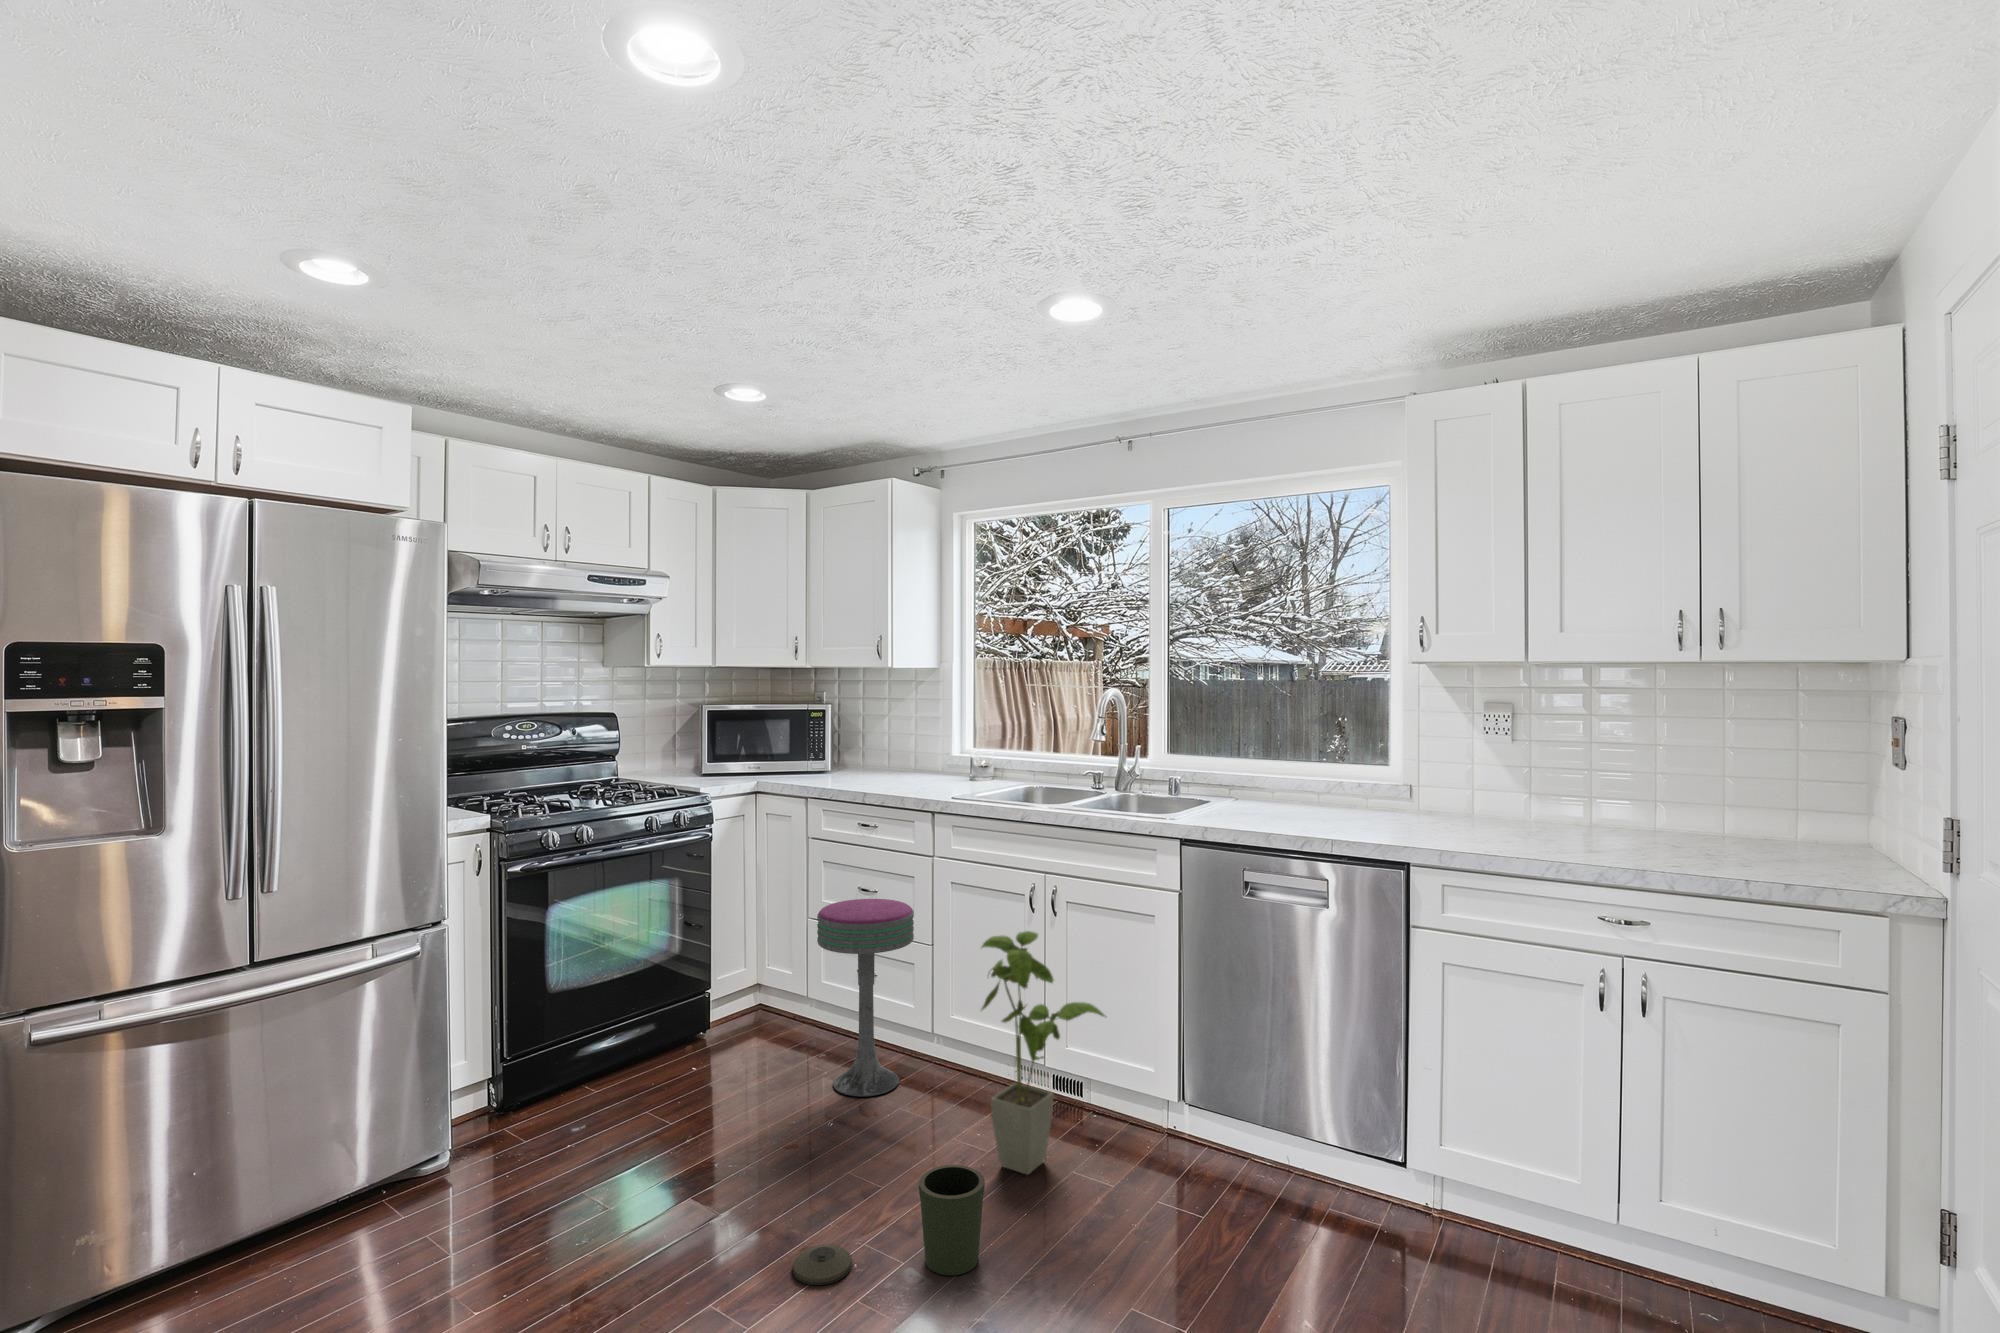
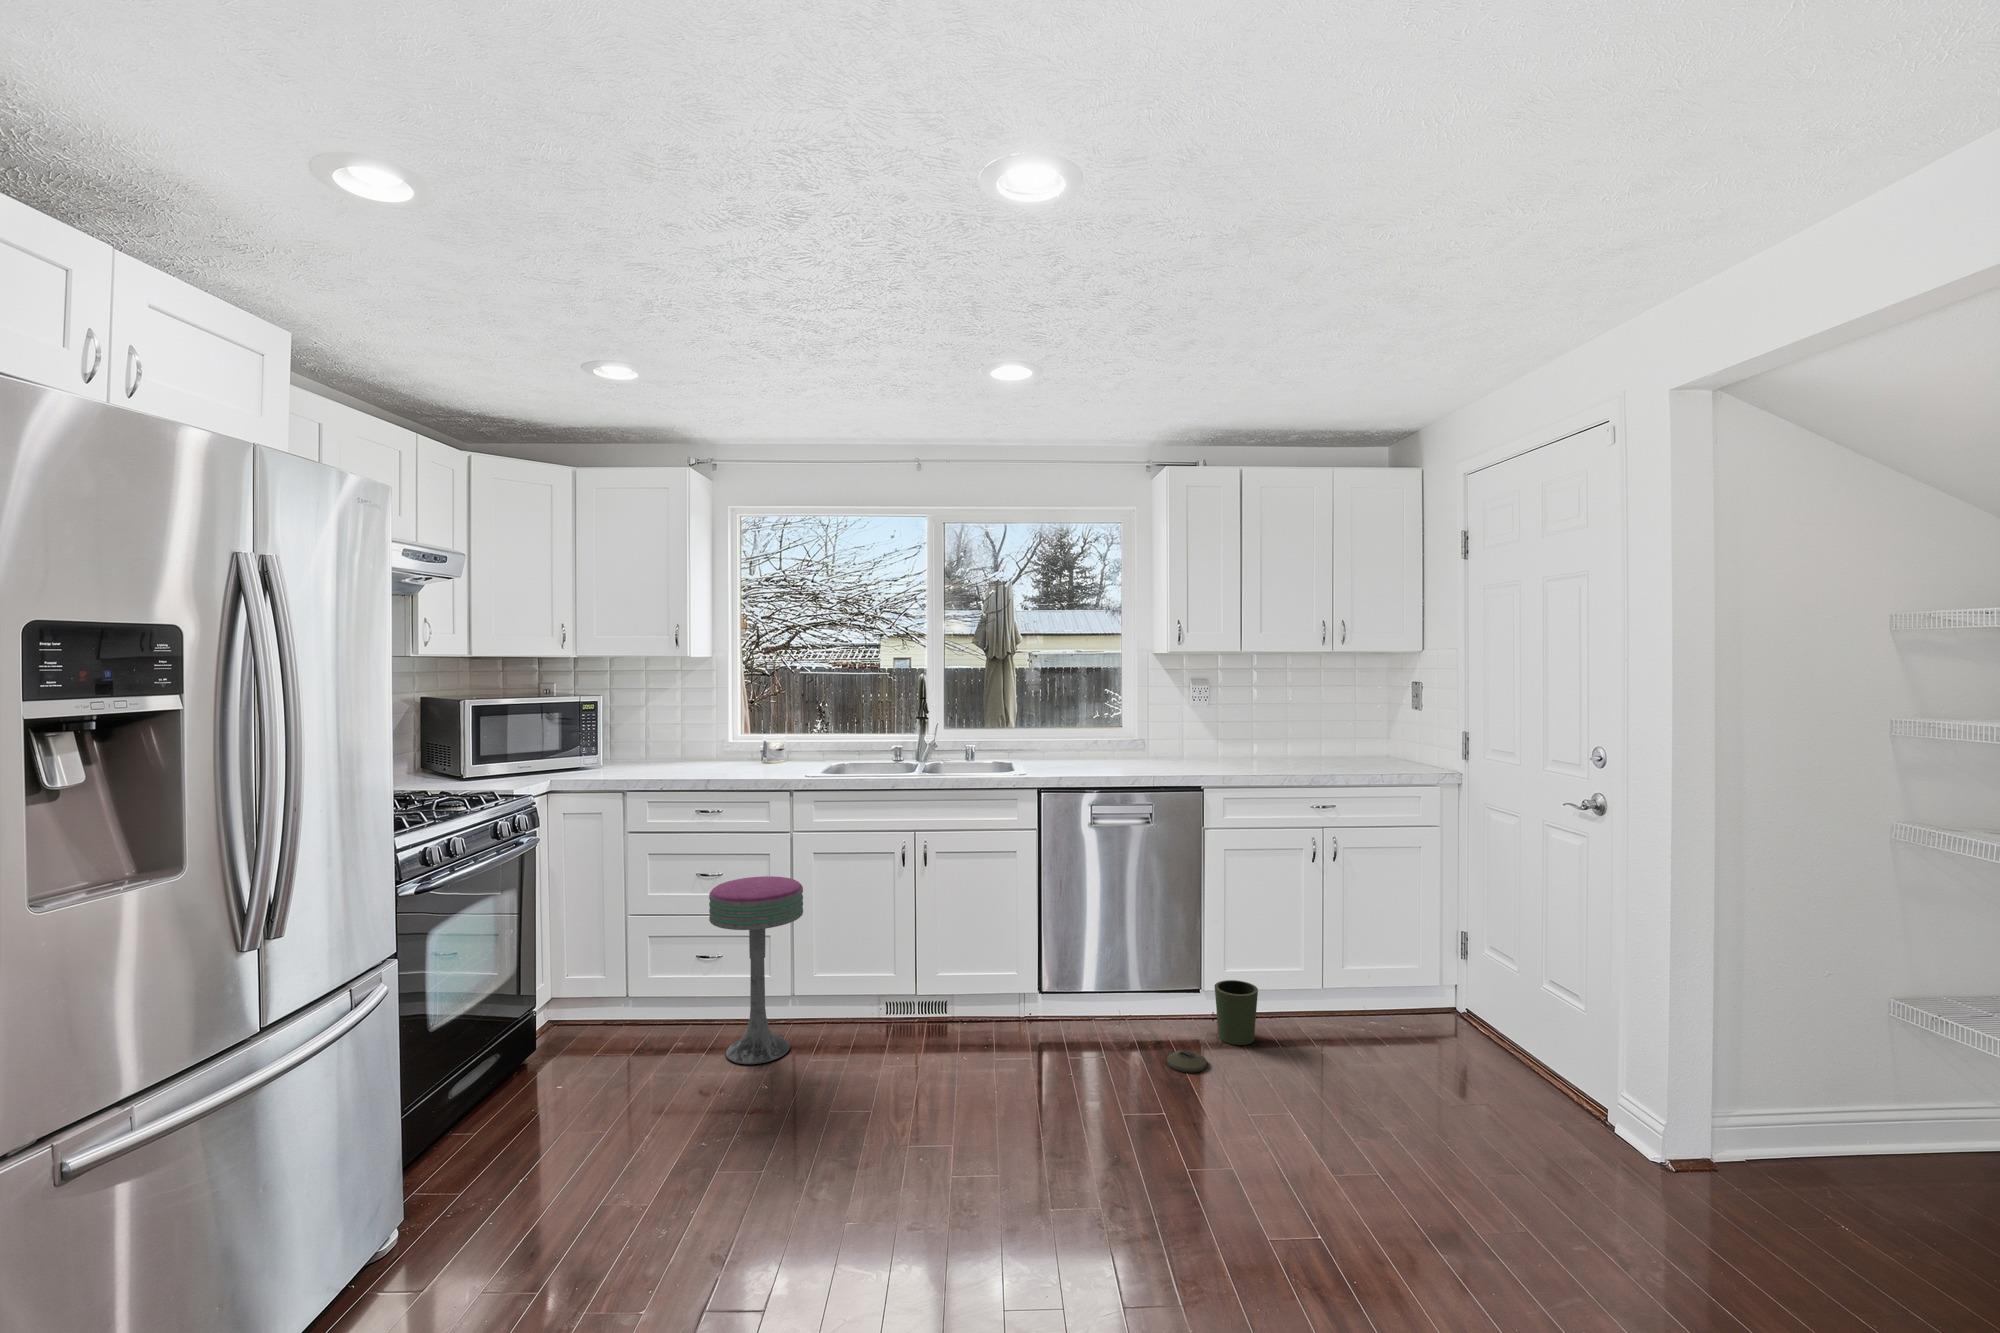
house plant: present [982,931,1107,1175] -> none [923,874,1026,1074]
trash can: present [793,1165,985,1285] -> present [1167,980,1258,1073]

